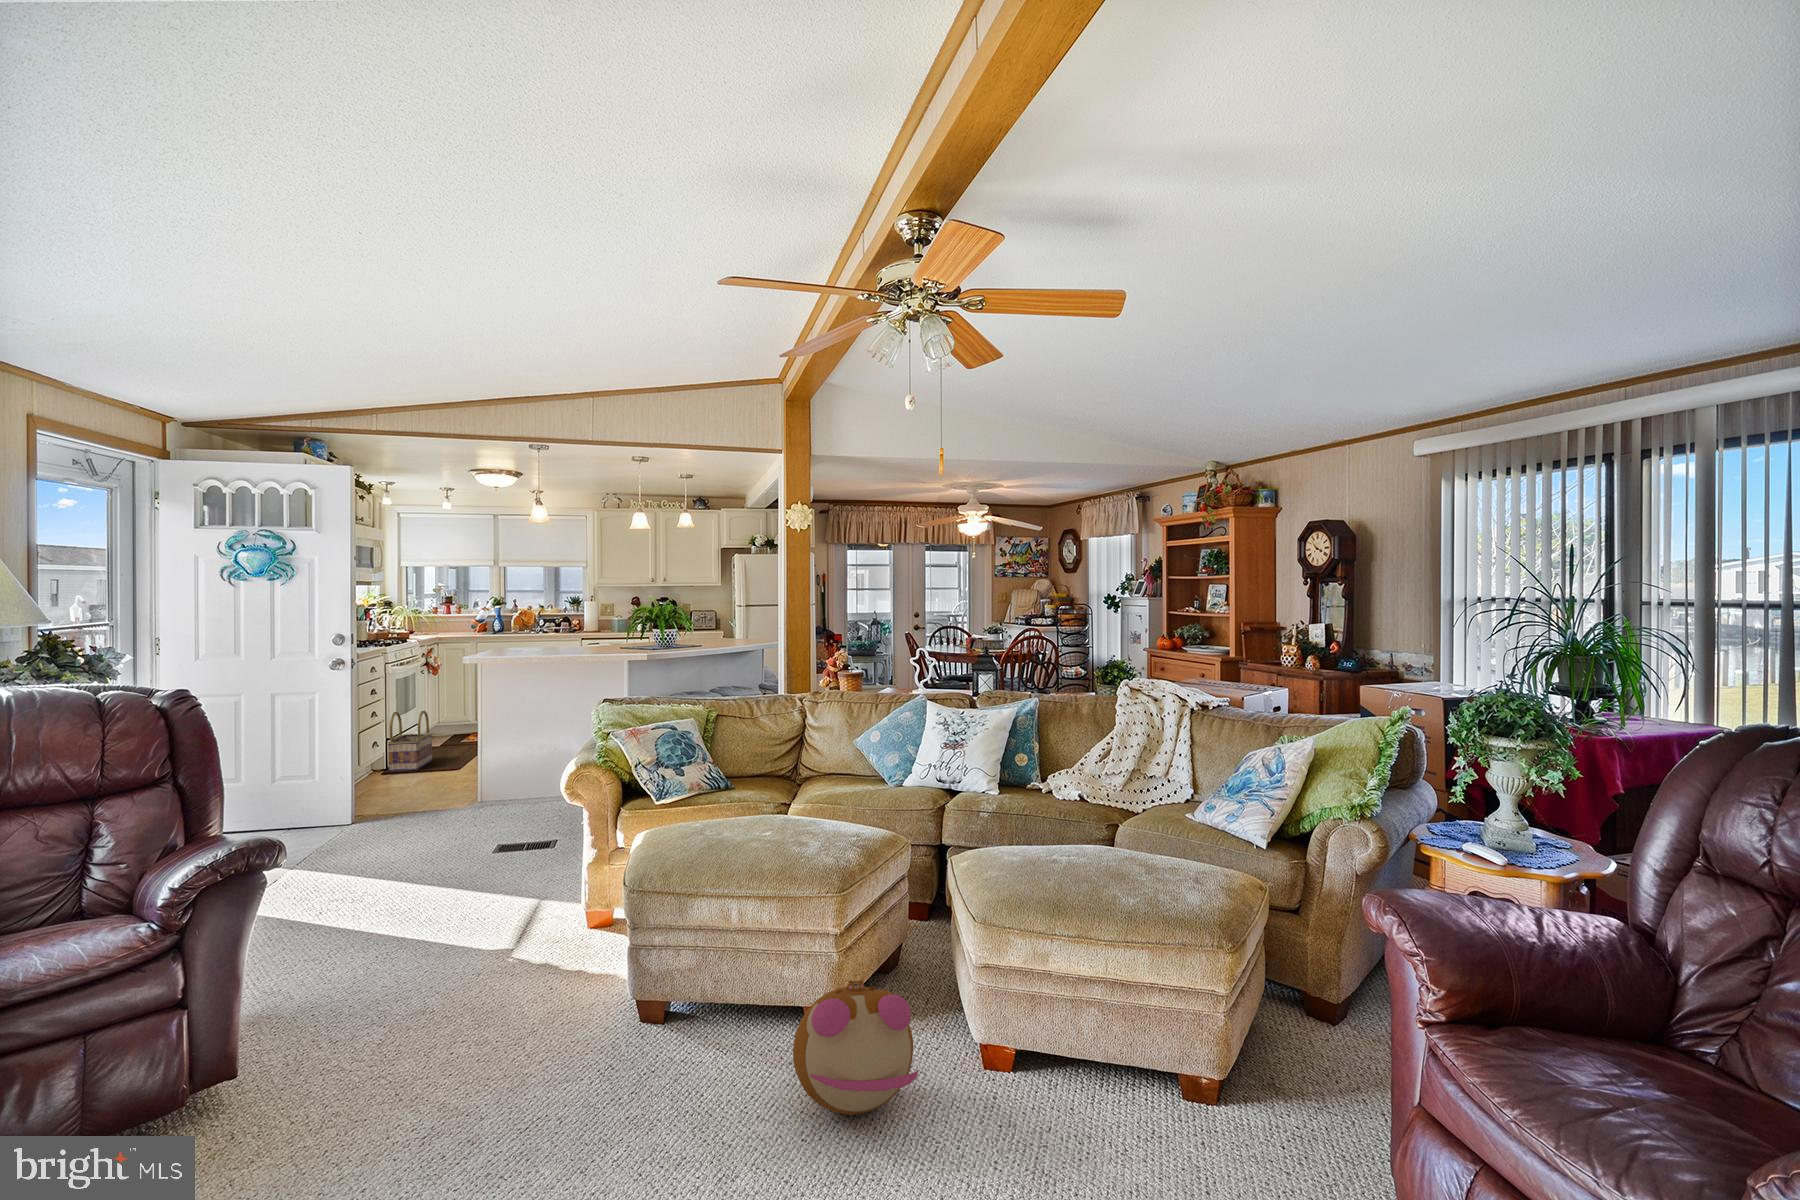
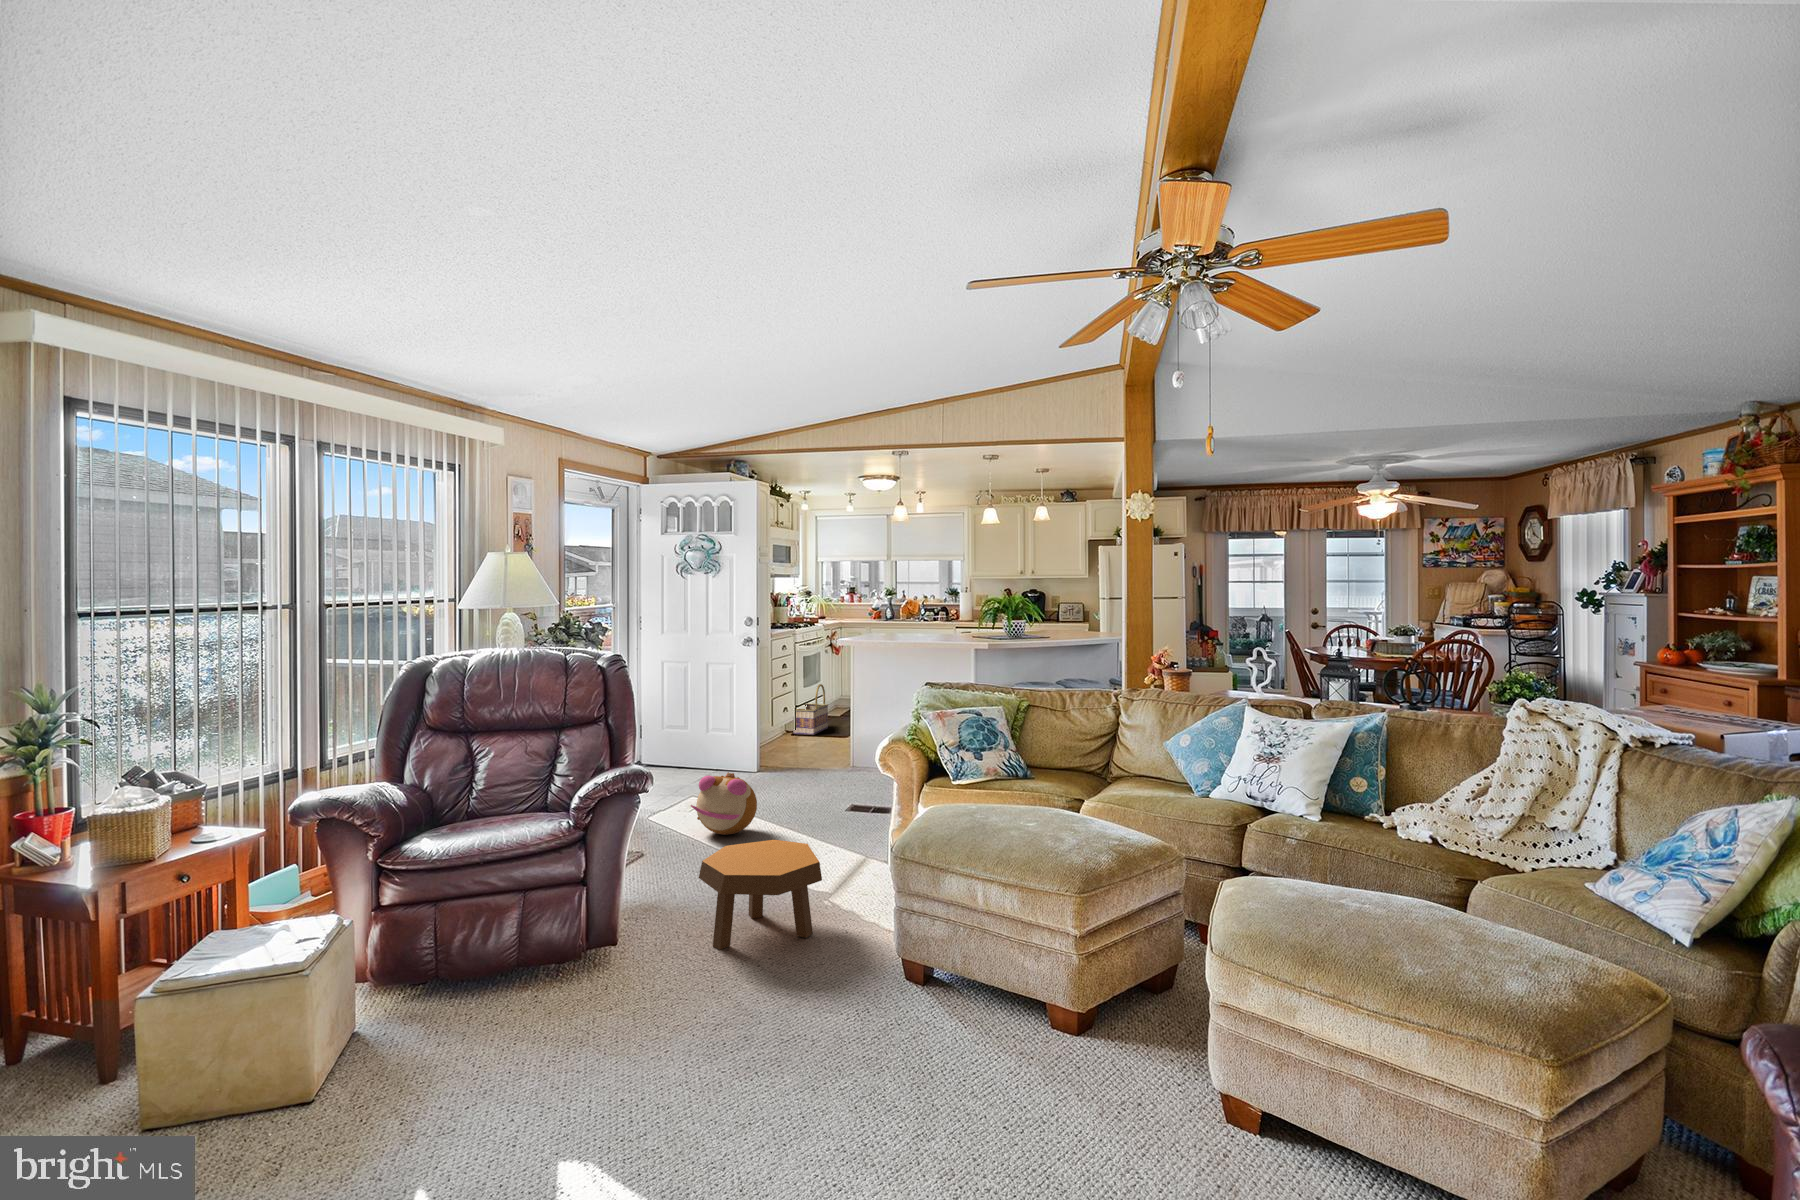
footstool: none [358,892,524,1036] -> present [699,840,822,950]
plush toy: present [793,980,918,1115] -> present [691,772,757,835]

